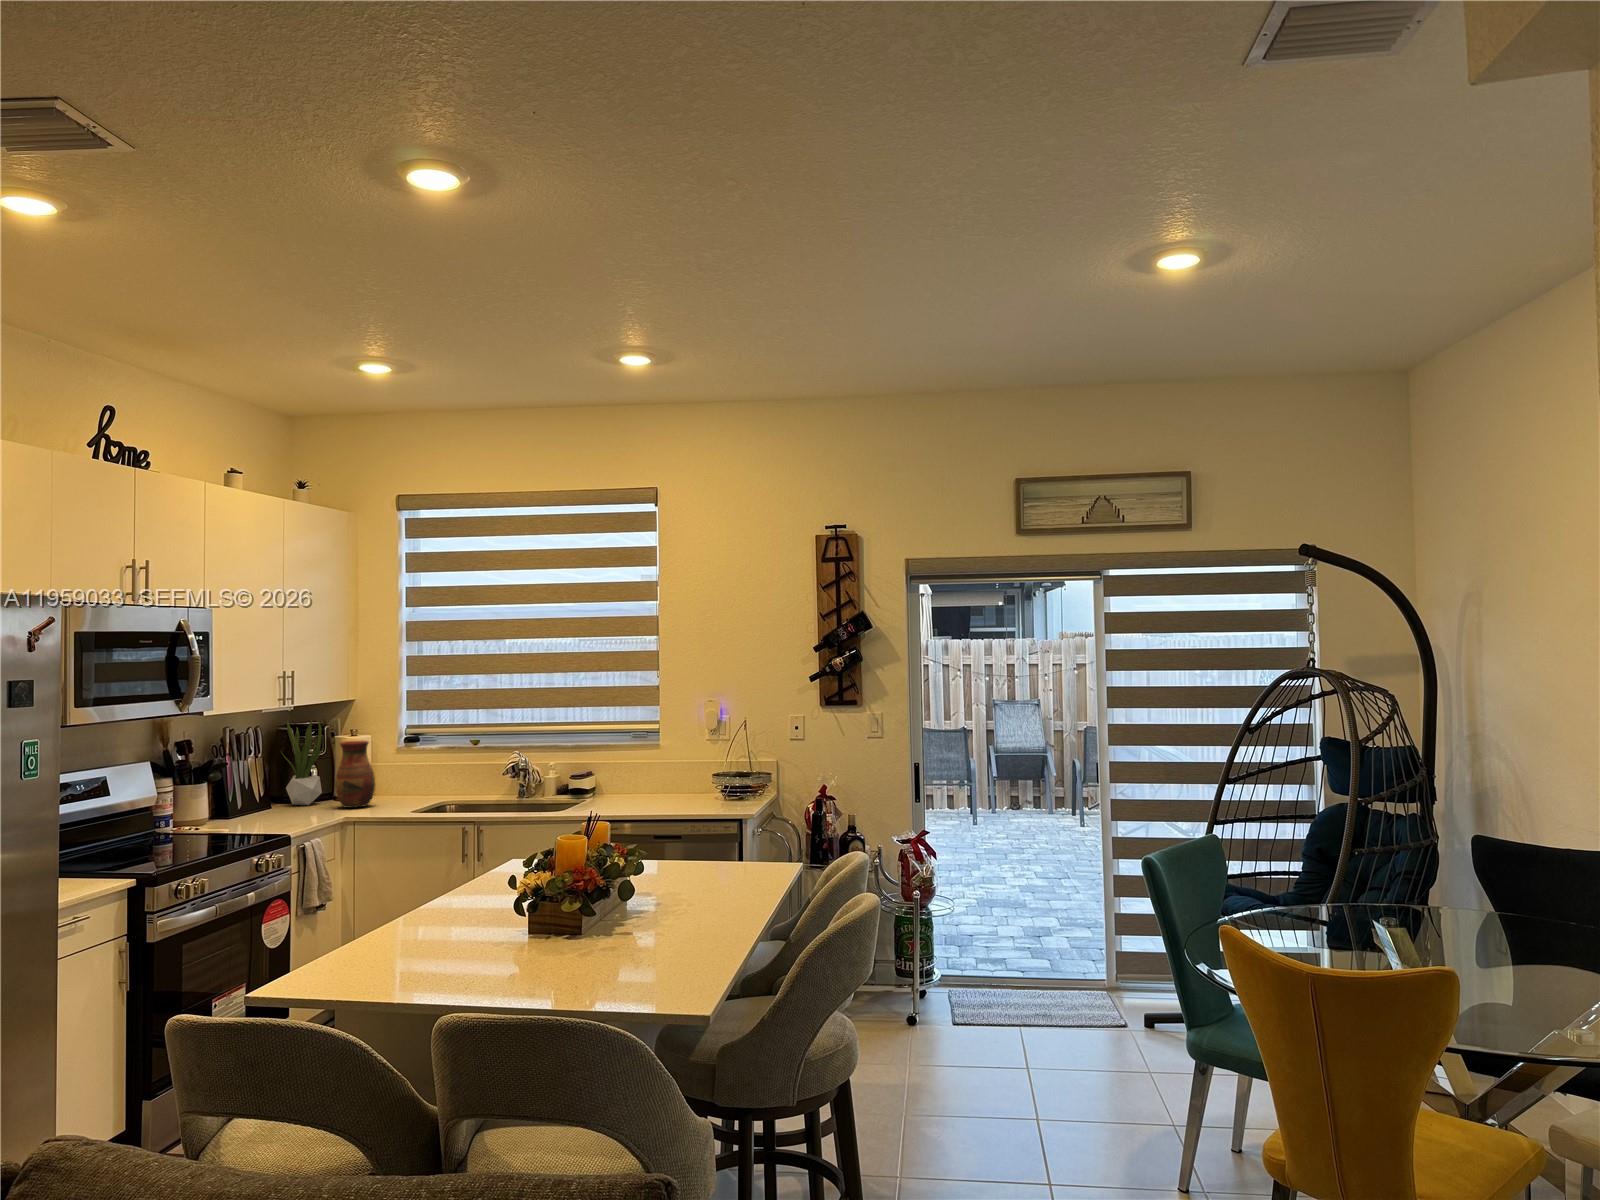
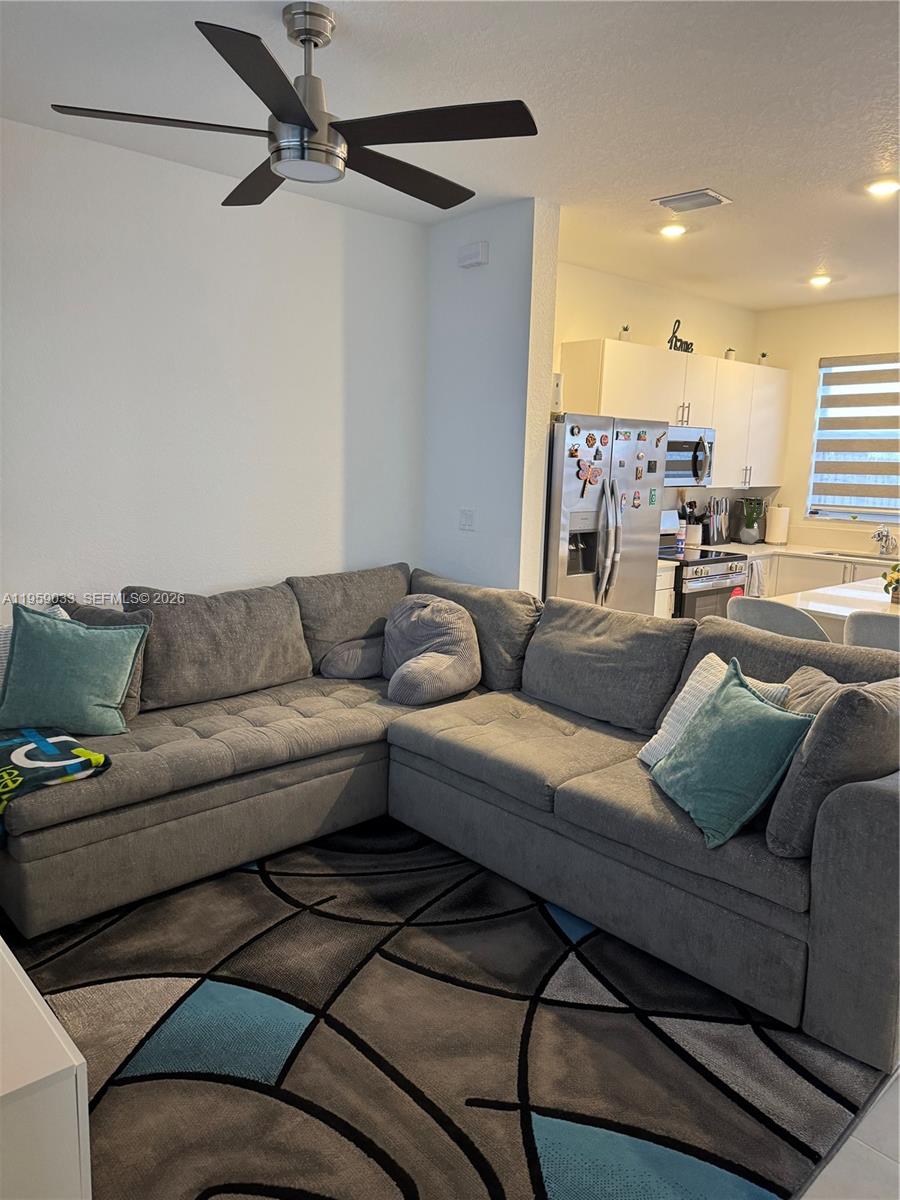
vase: present [335,740,375,808] -> none [768,510,791,549]

